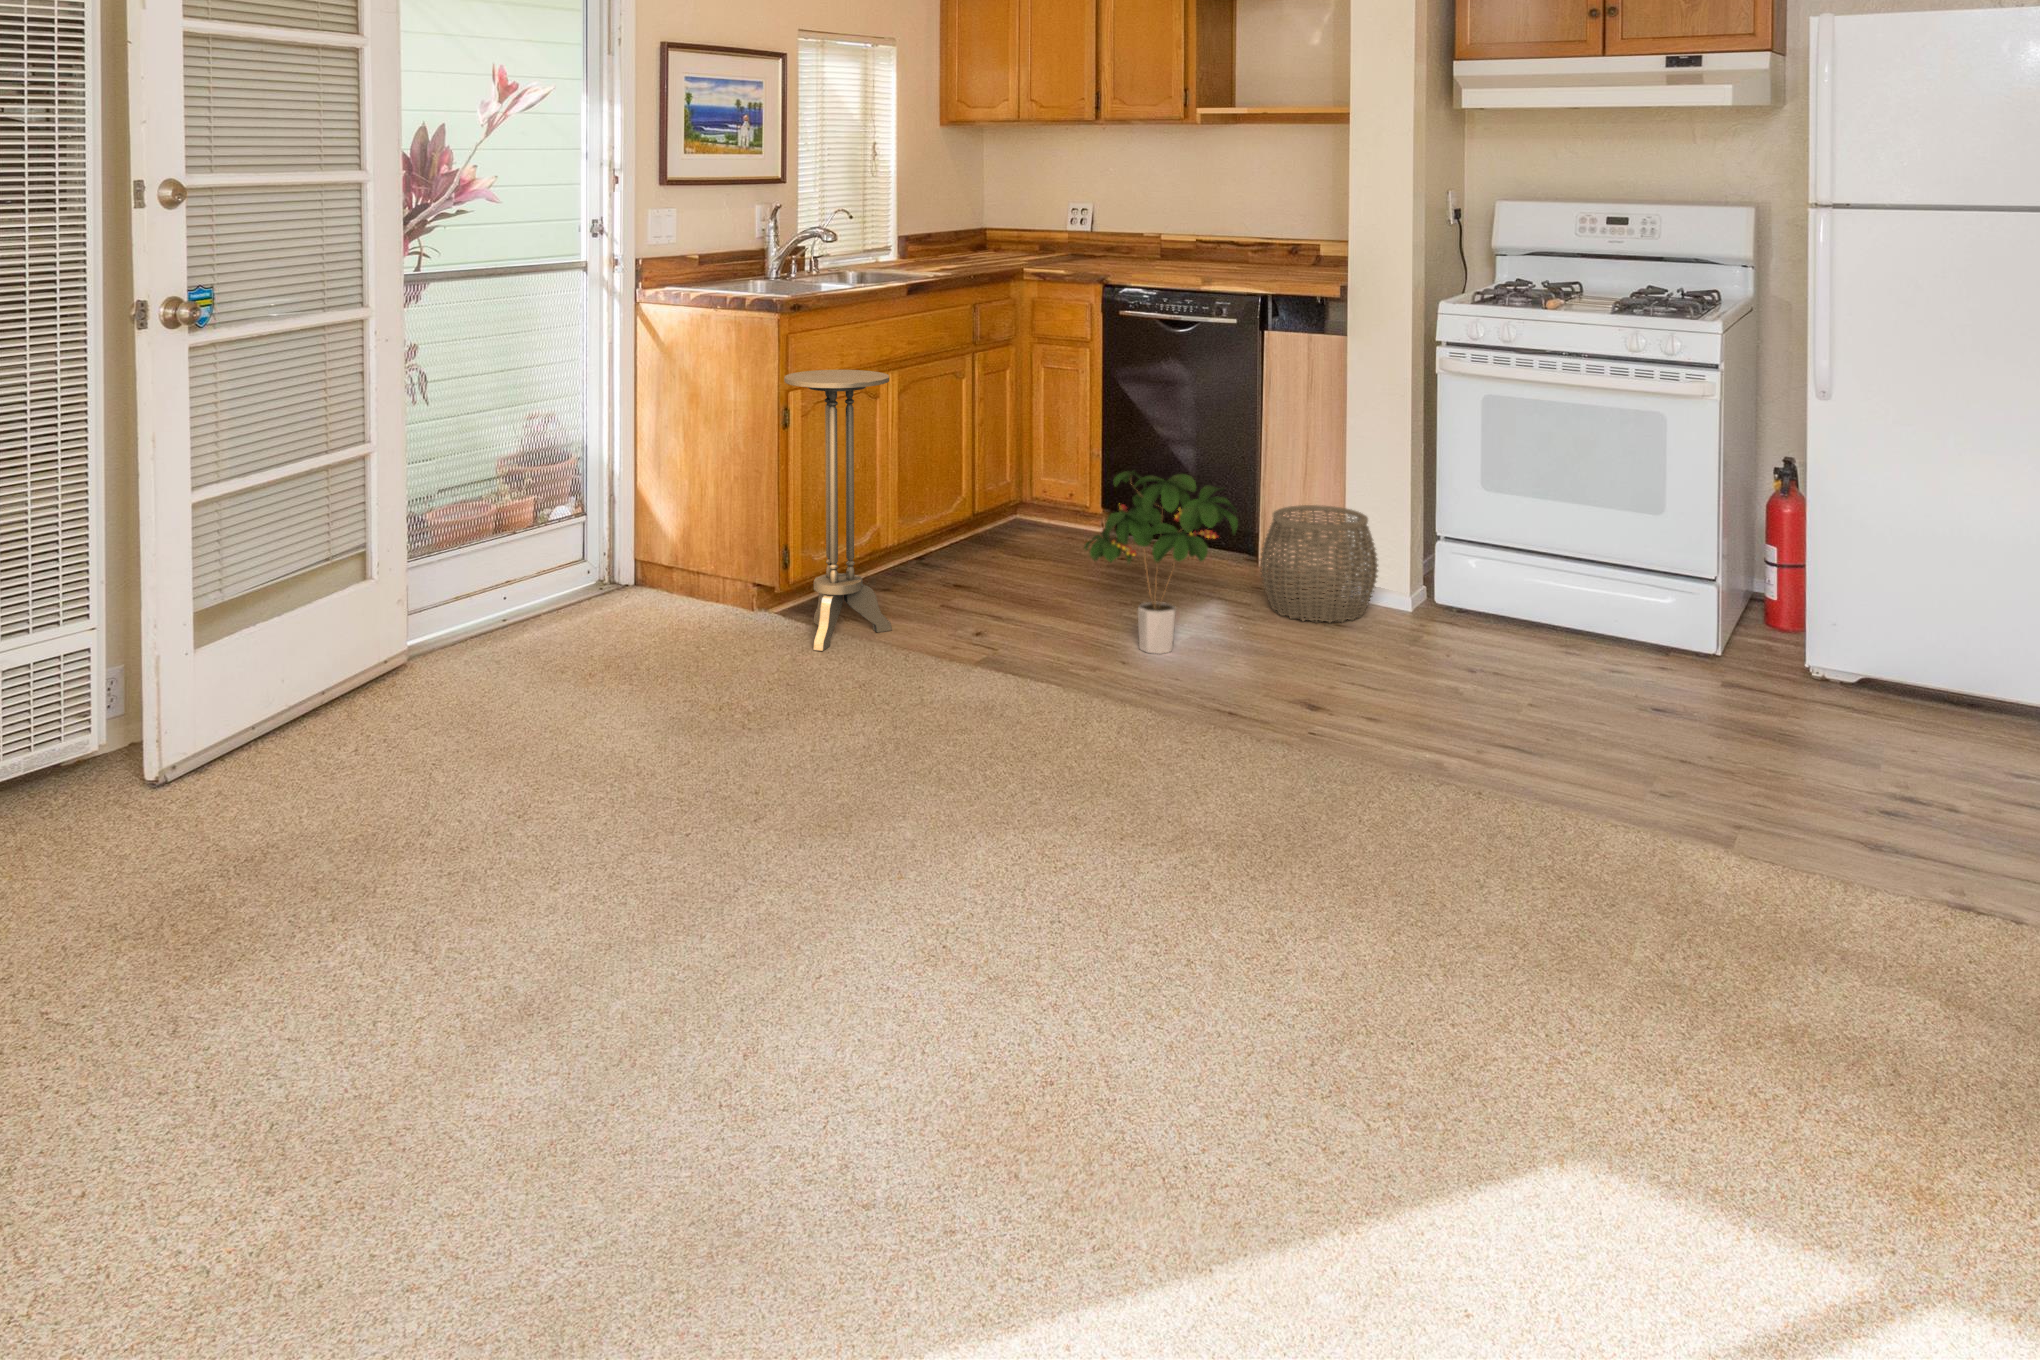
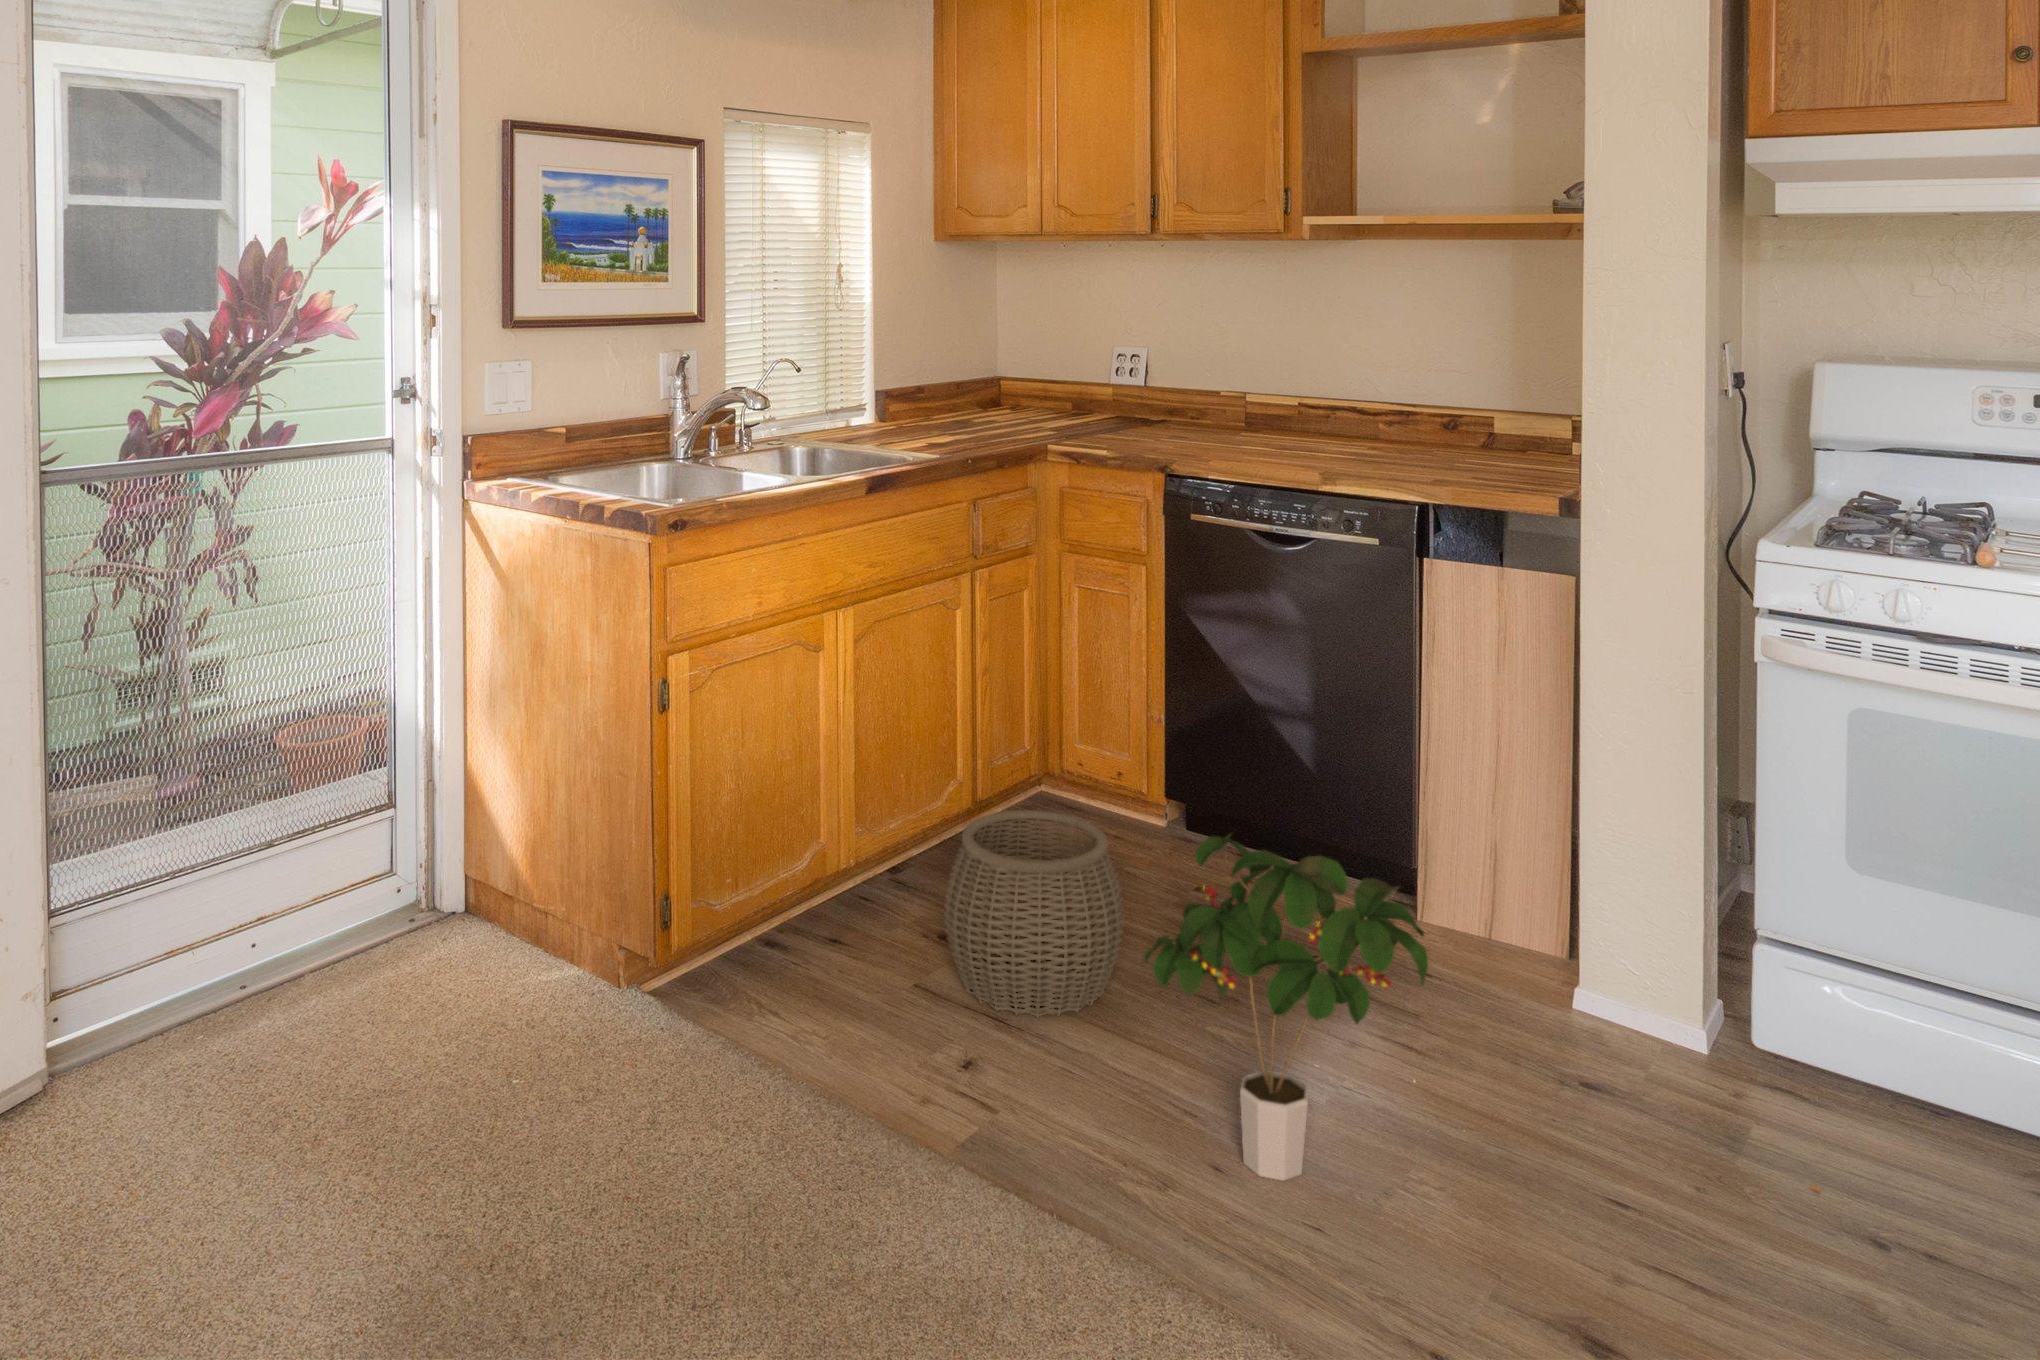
side table: present [784,370,892,651] -> none [641,636,819,1136]
woven basket: present [1260,505,1378,623] -> present [944,810,1125,1017]

